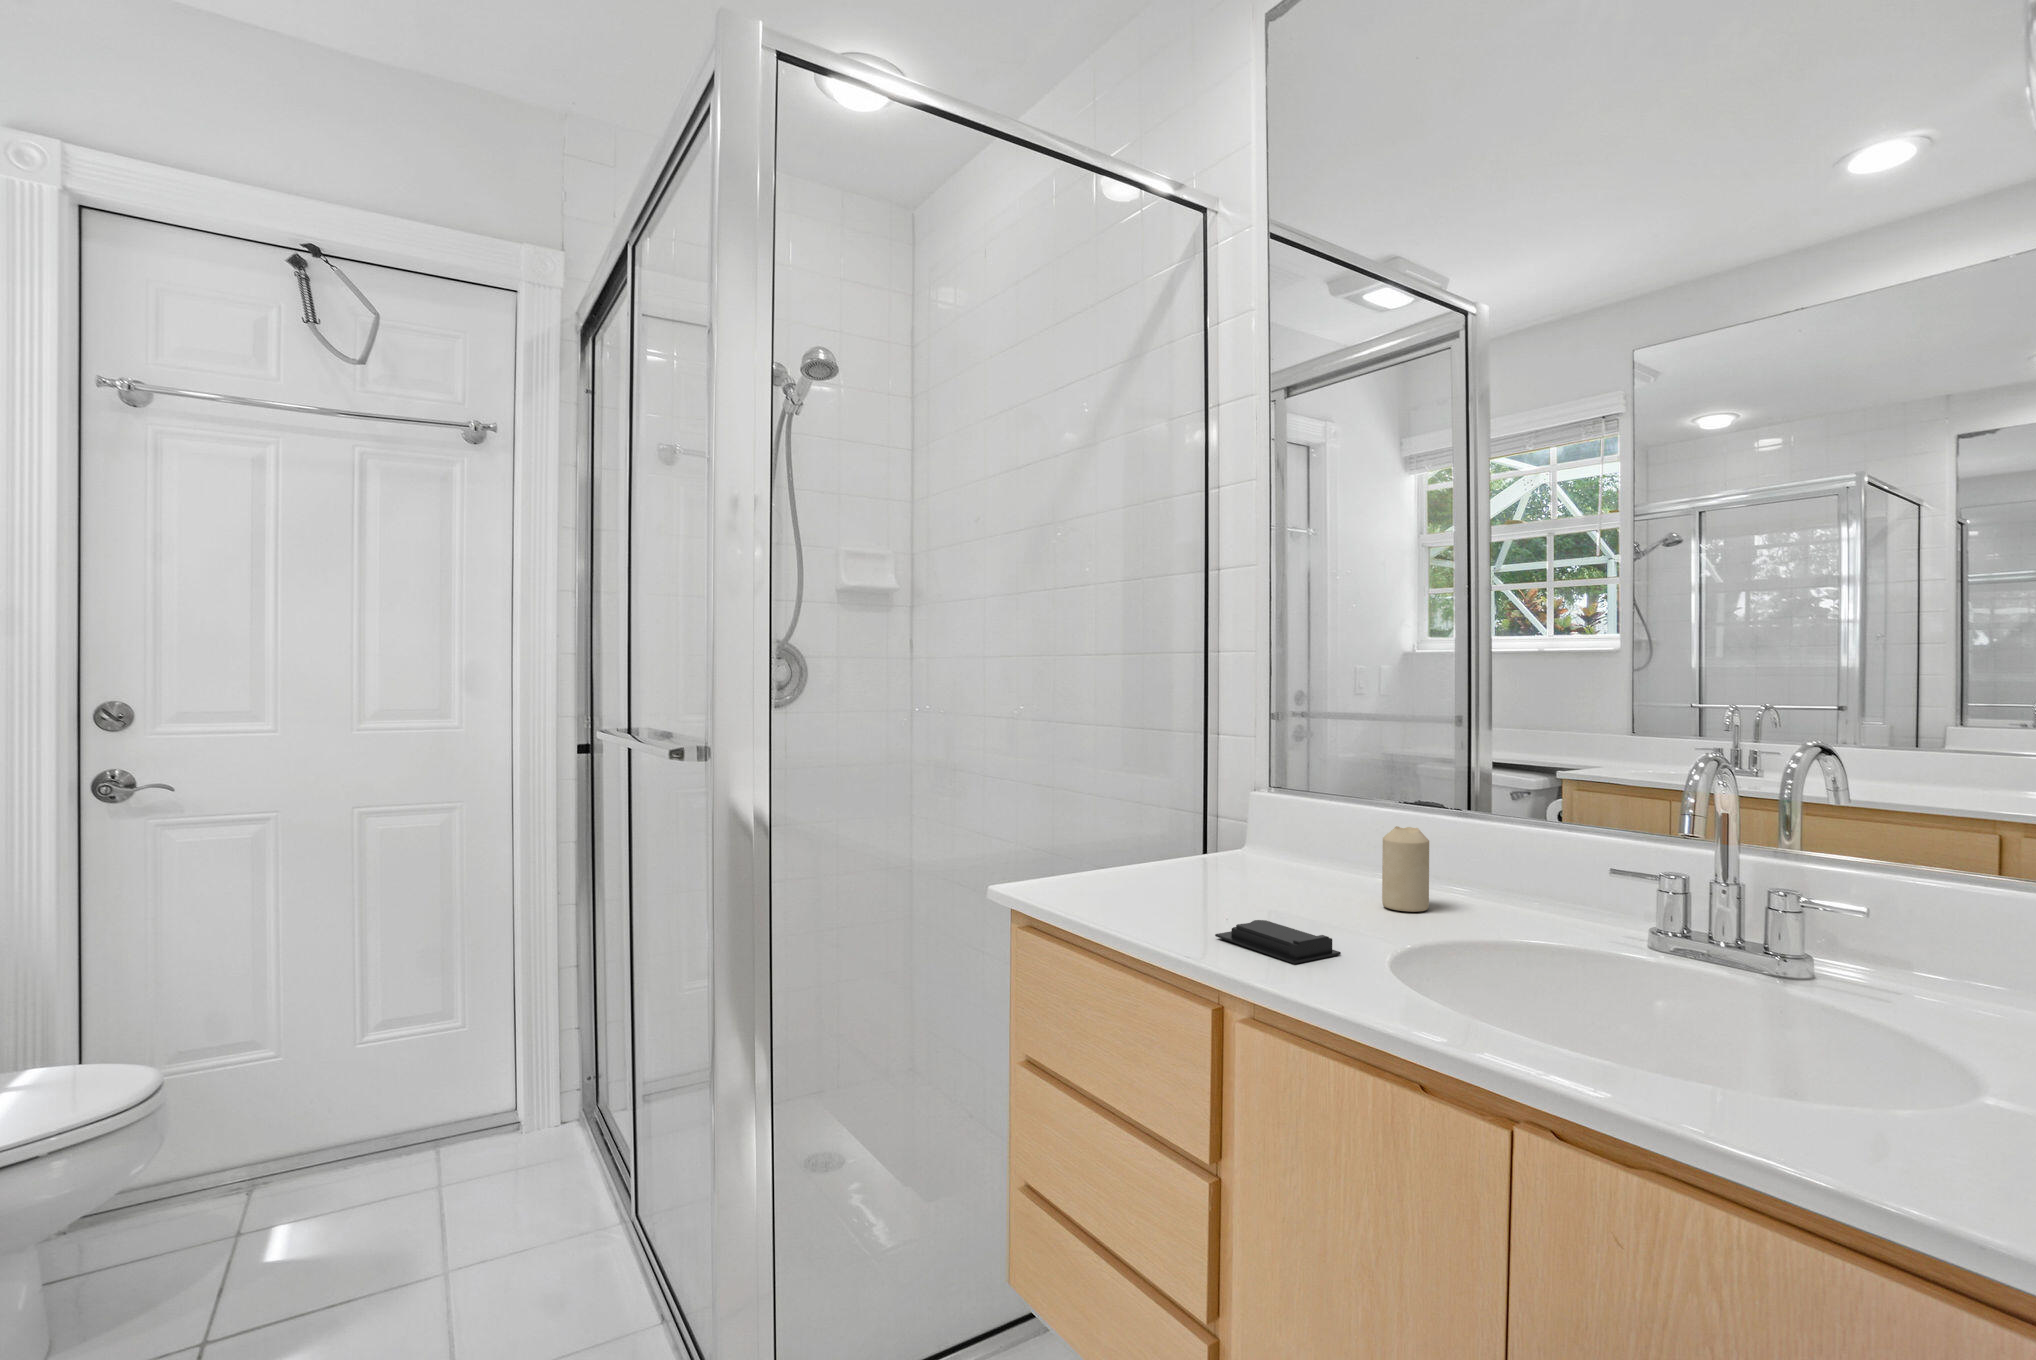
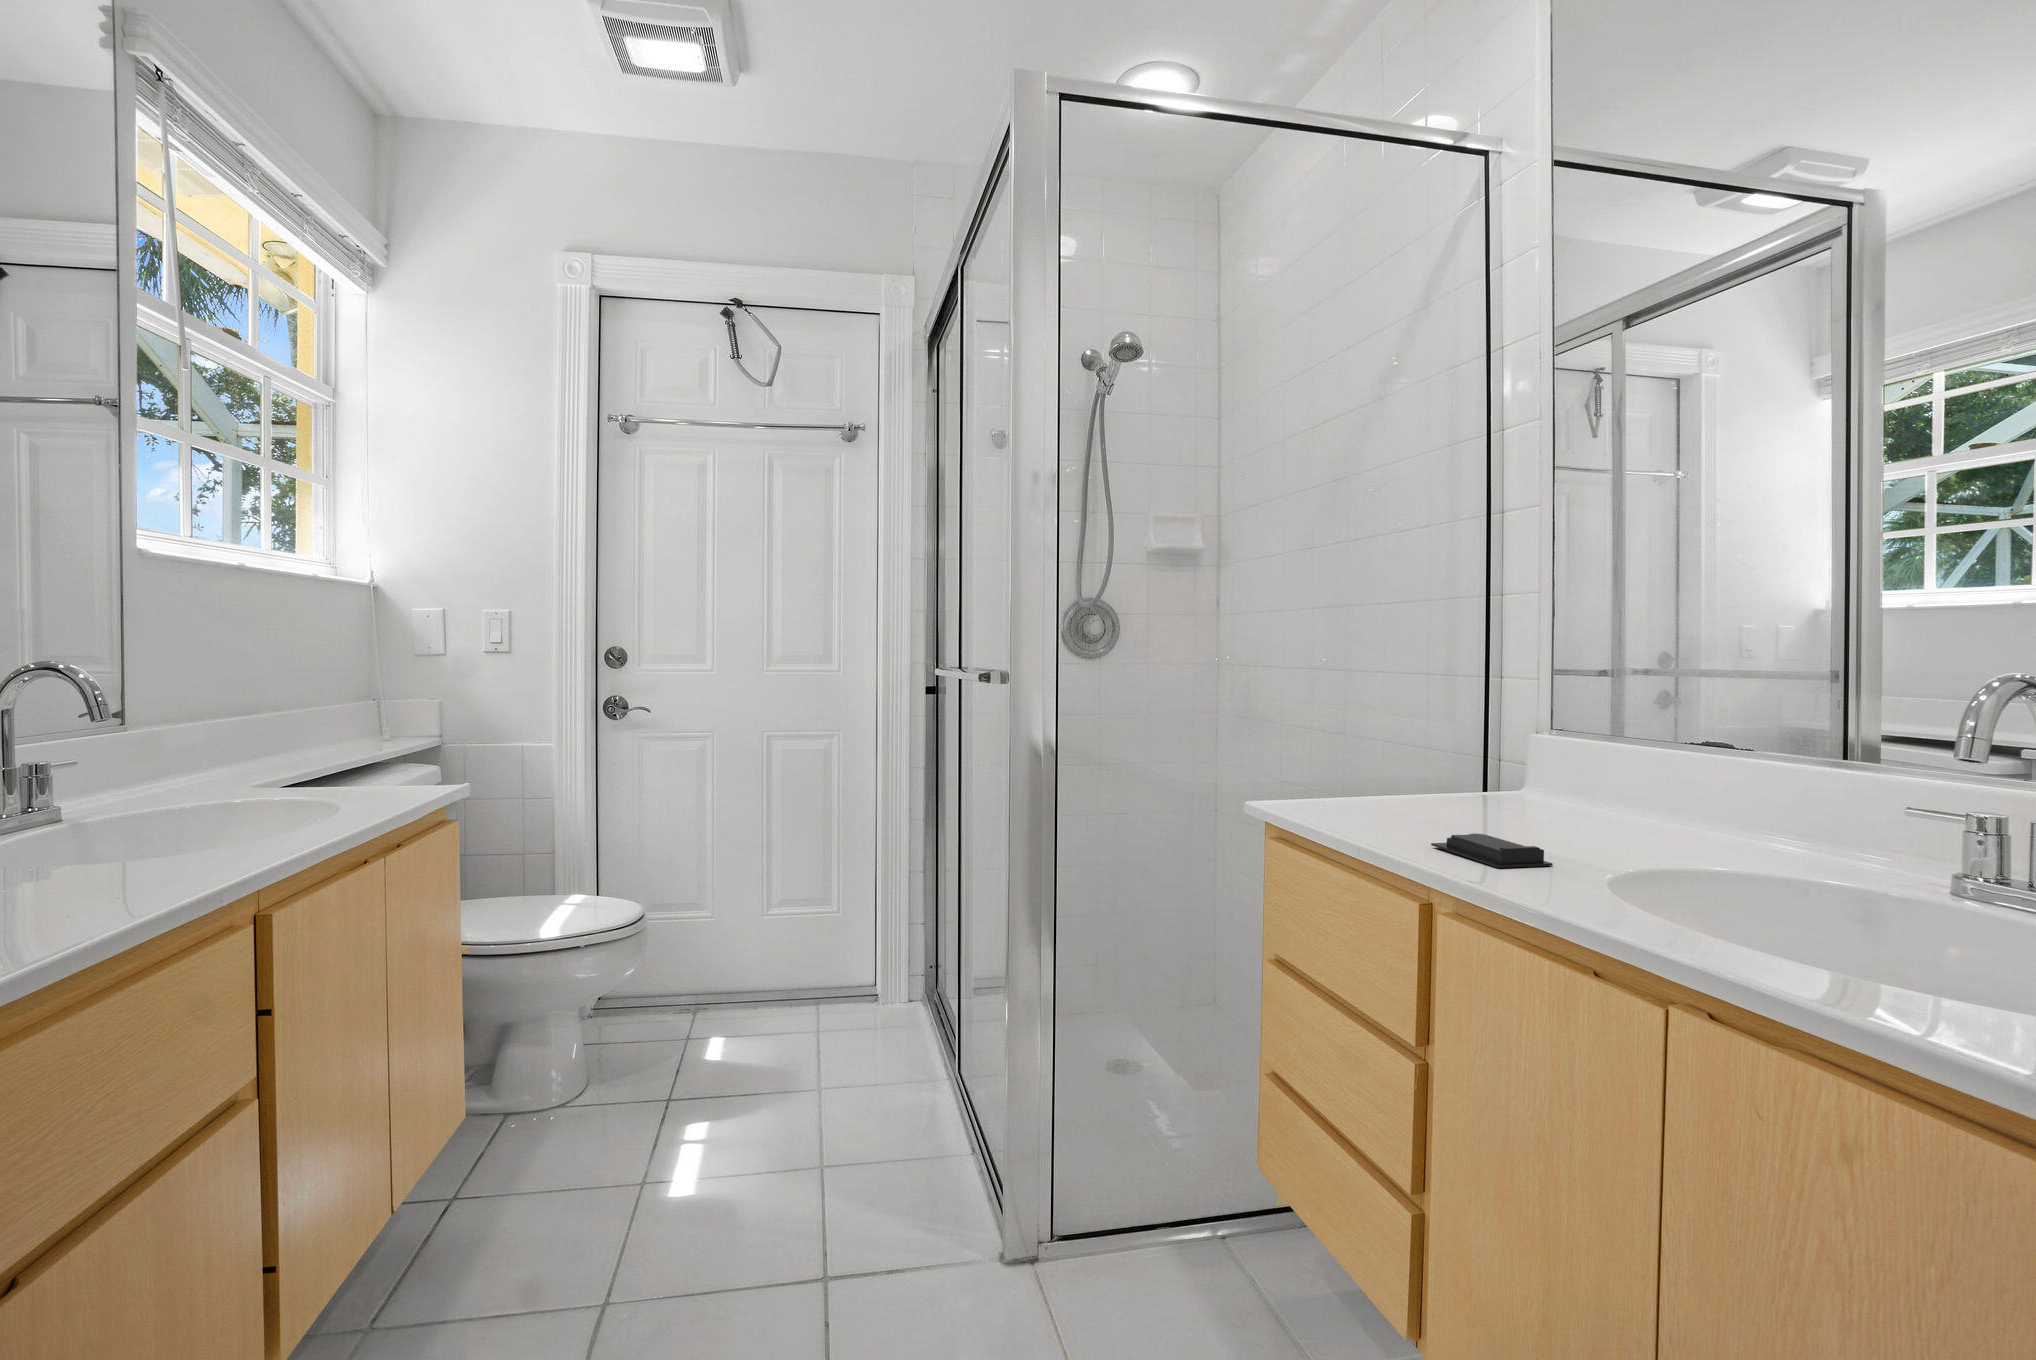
candle: present [1382,826,1429,912] -> none [1631,759,1686,844]

